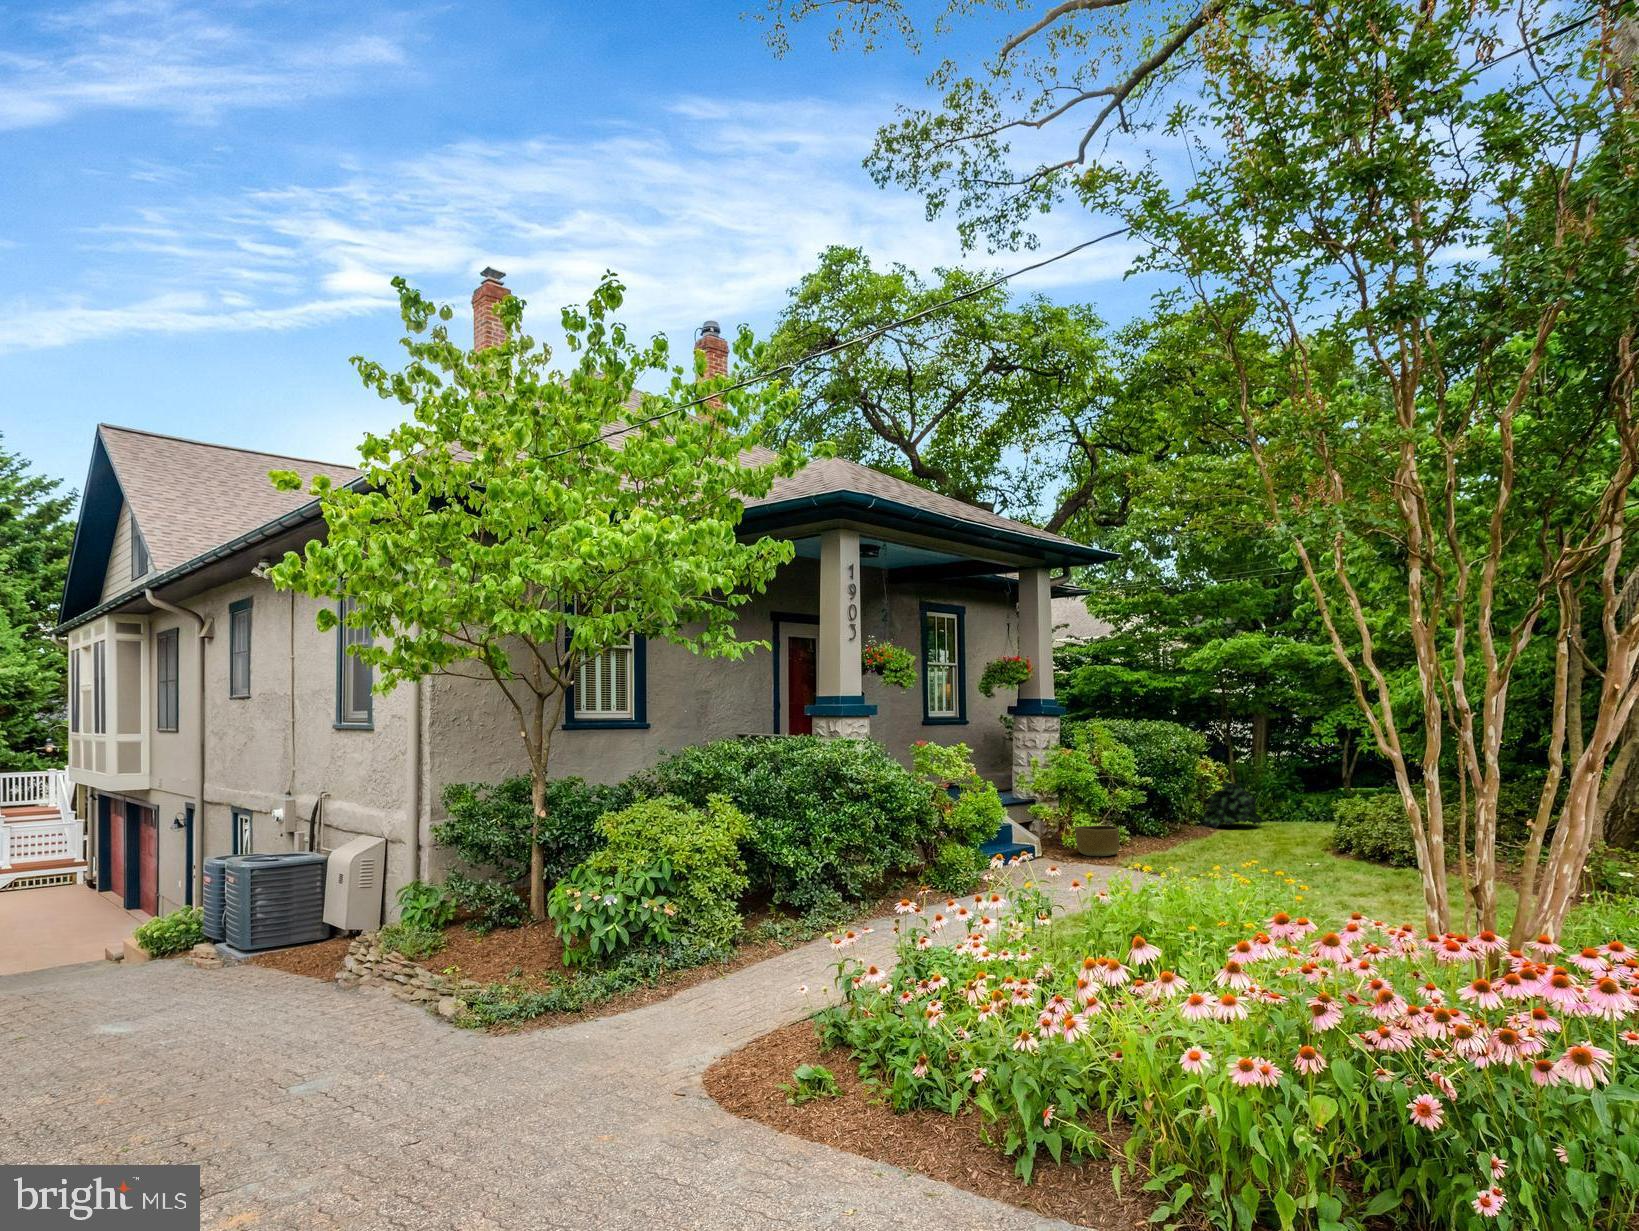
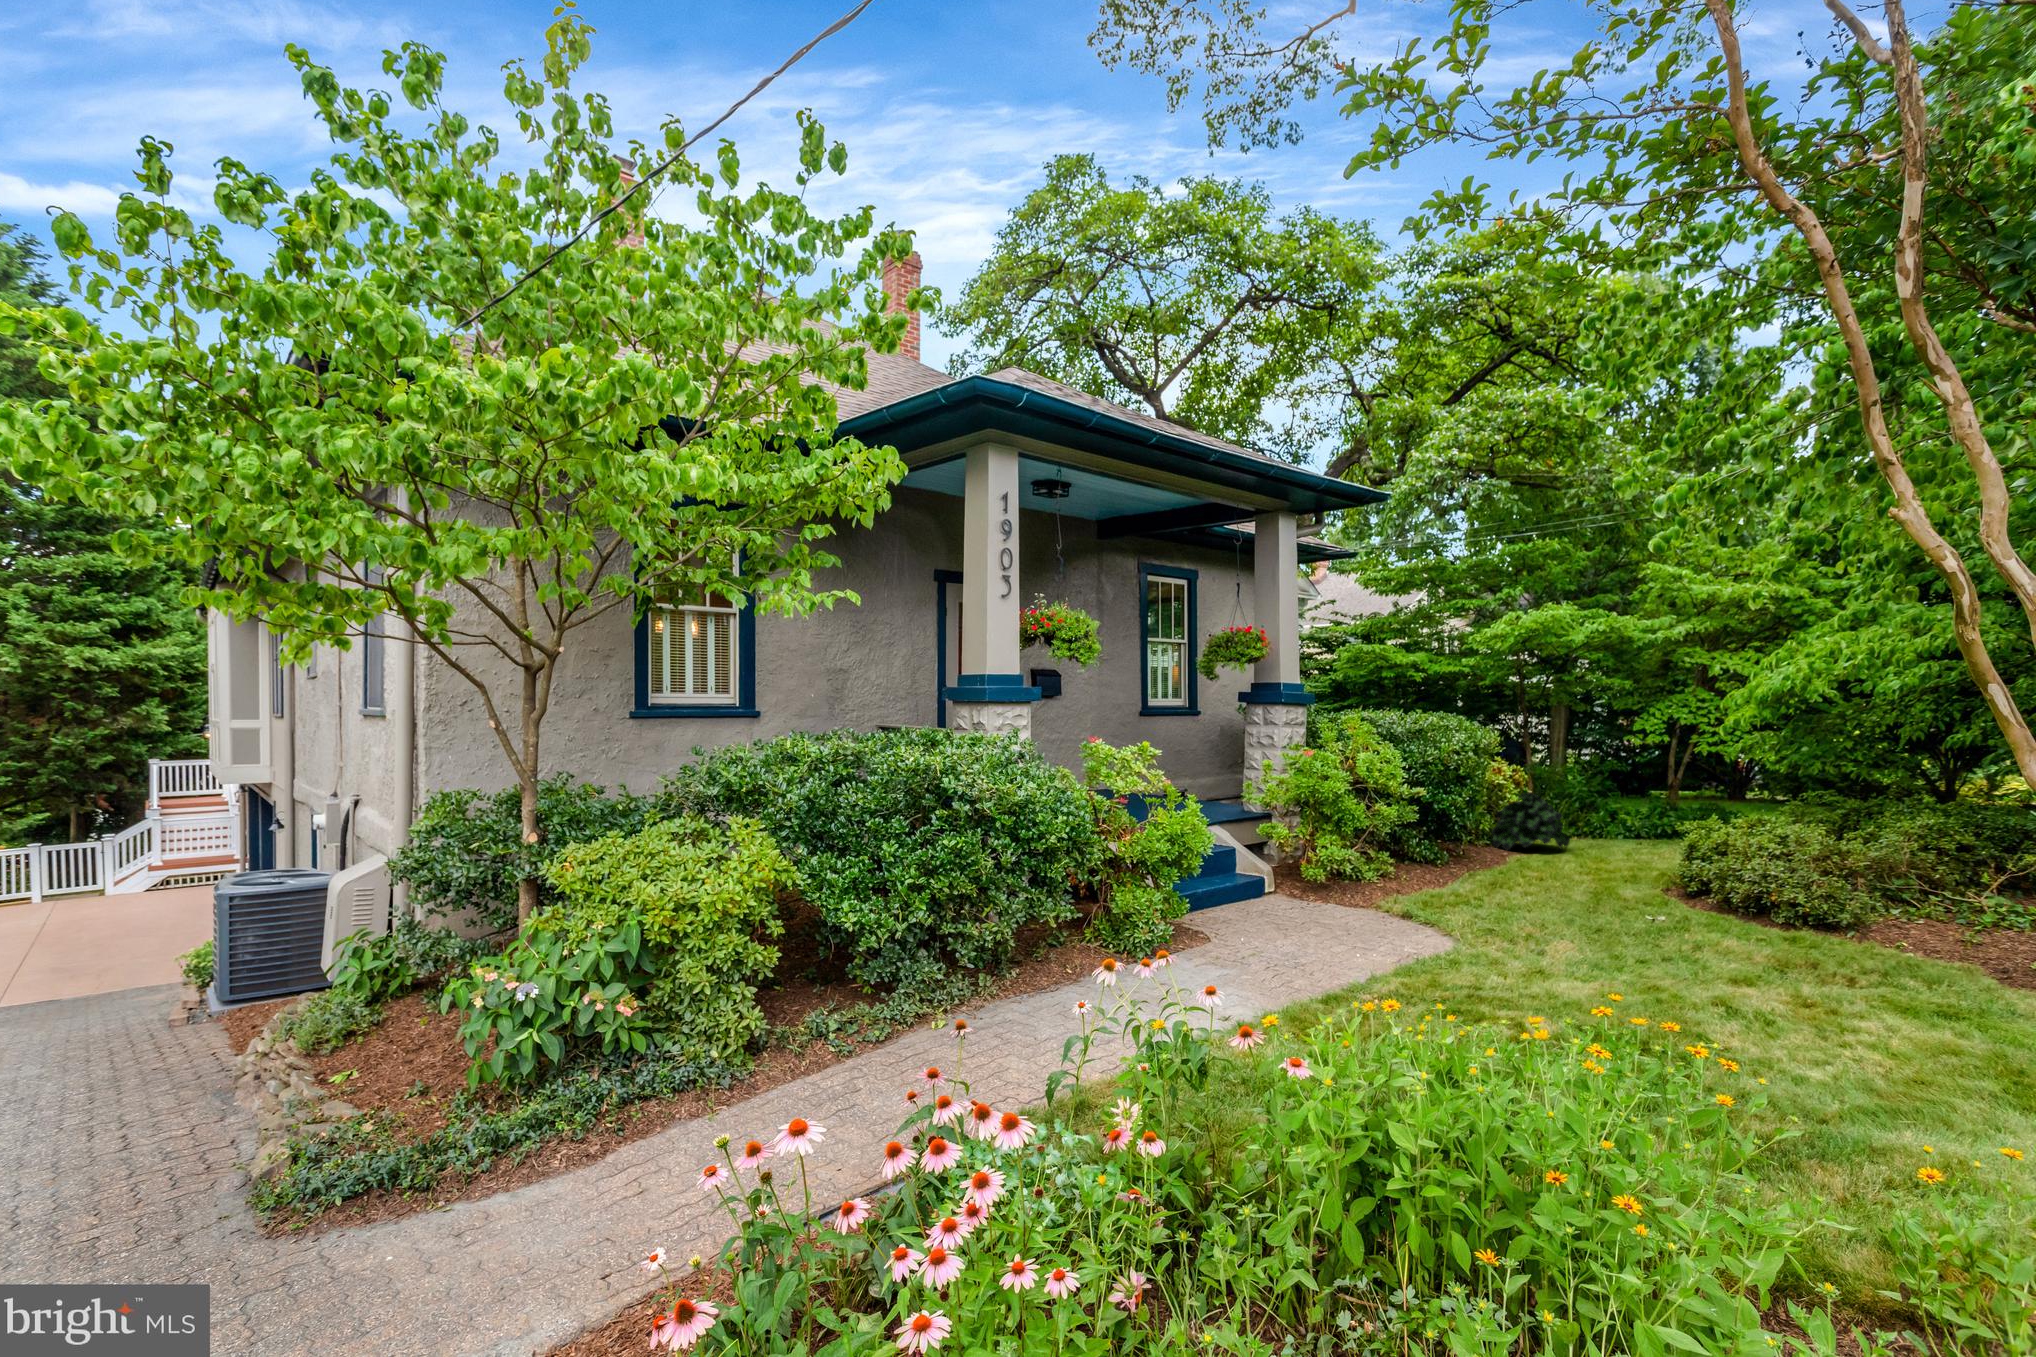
basket: present [1075,826,1120,856] -> none [1317,850,1377,893]

